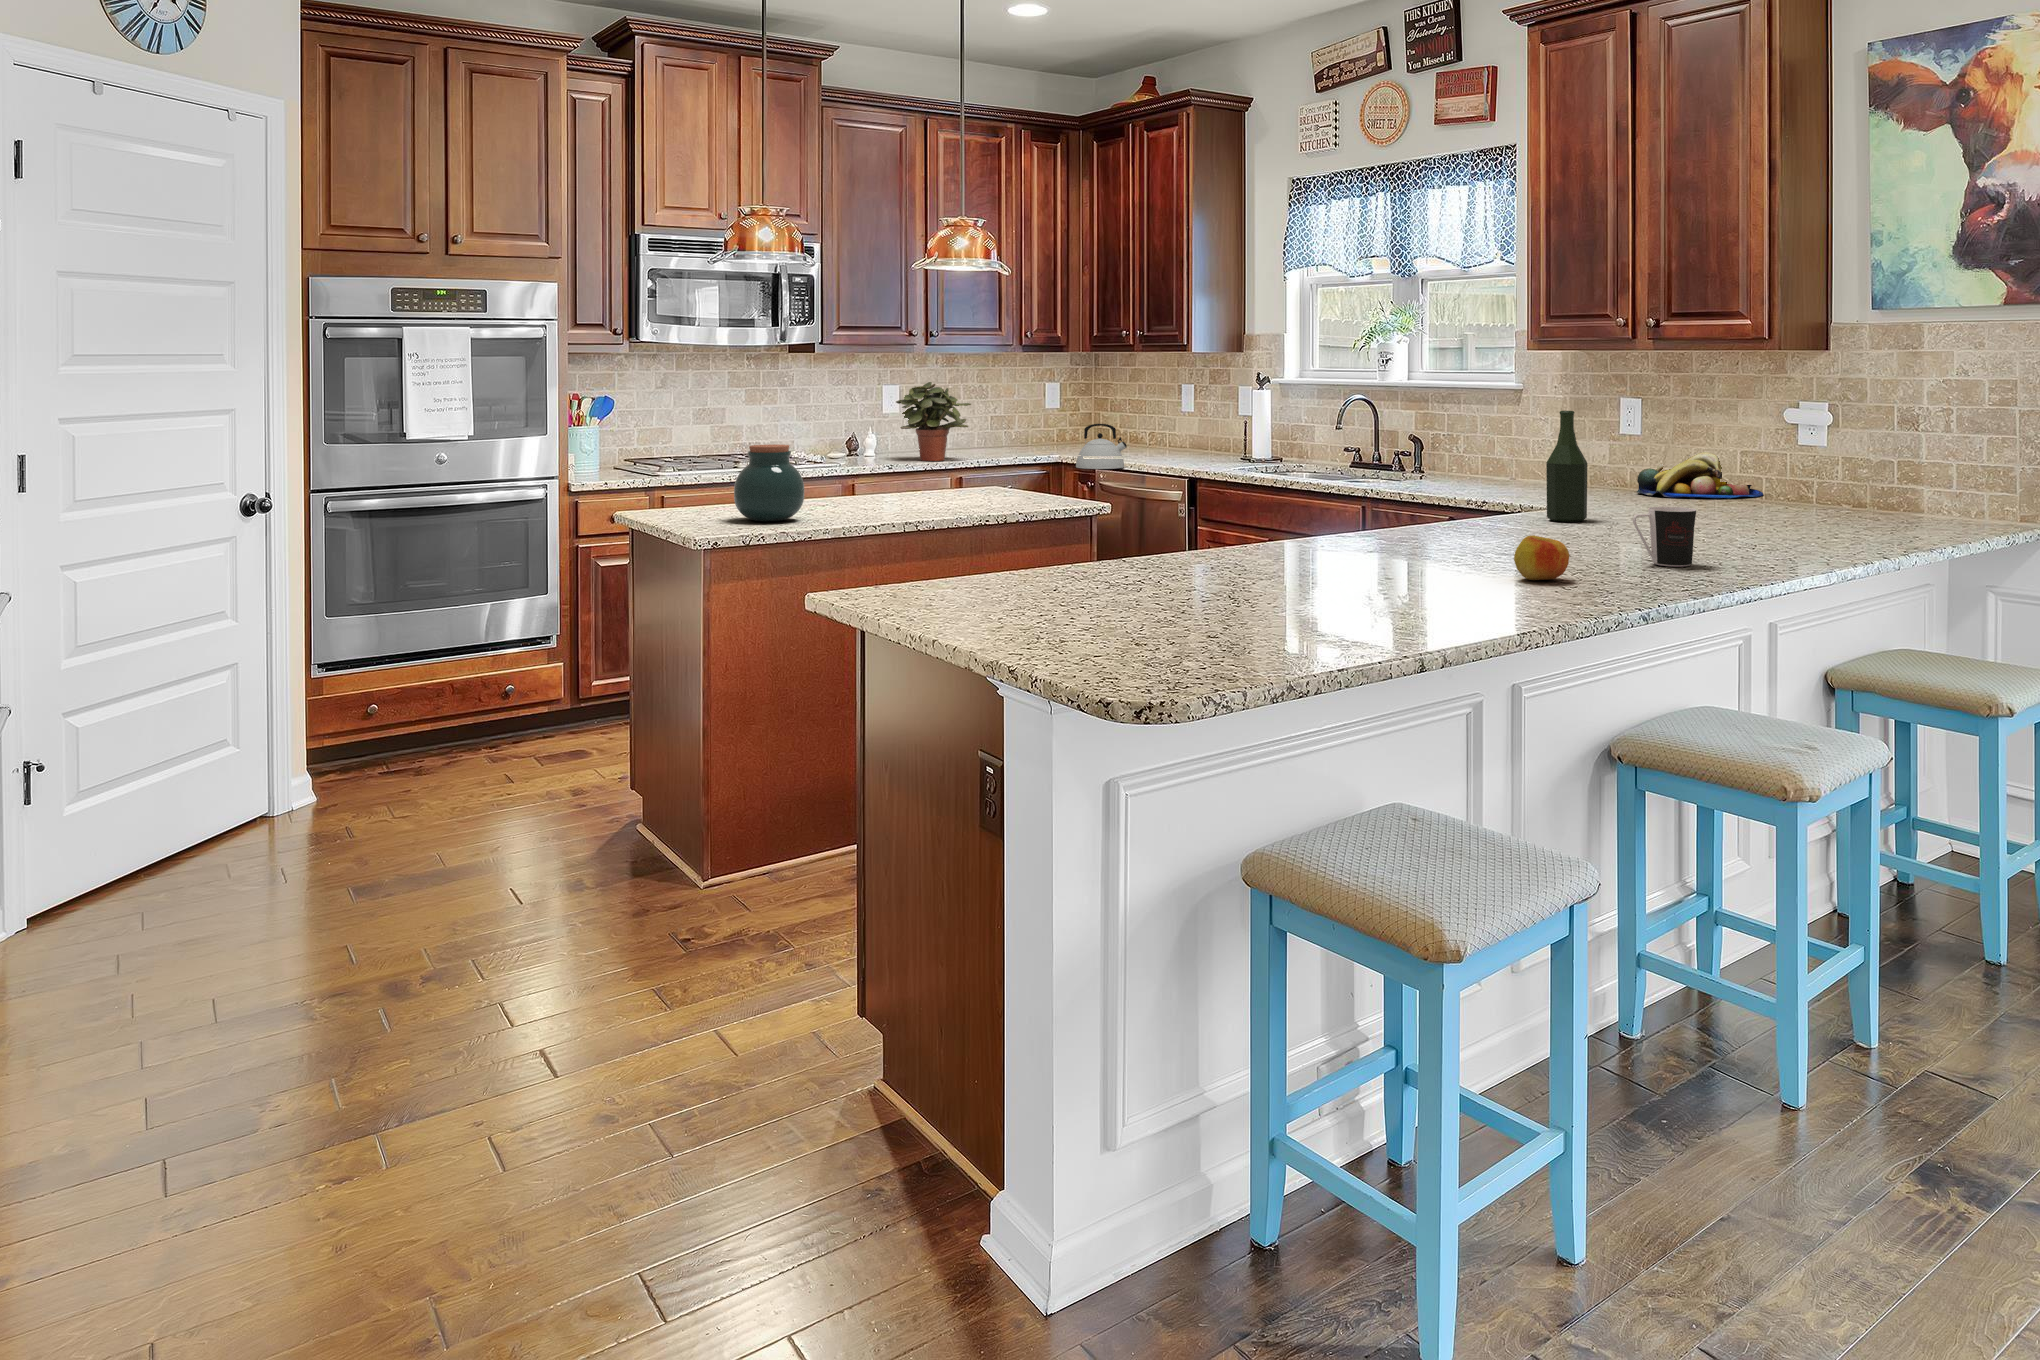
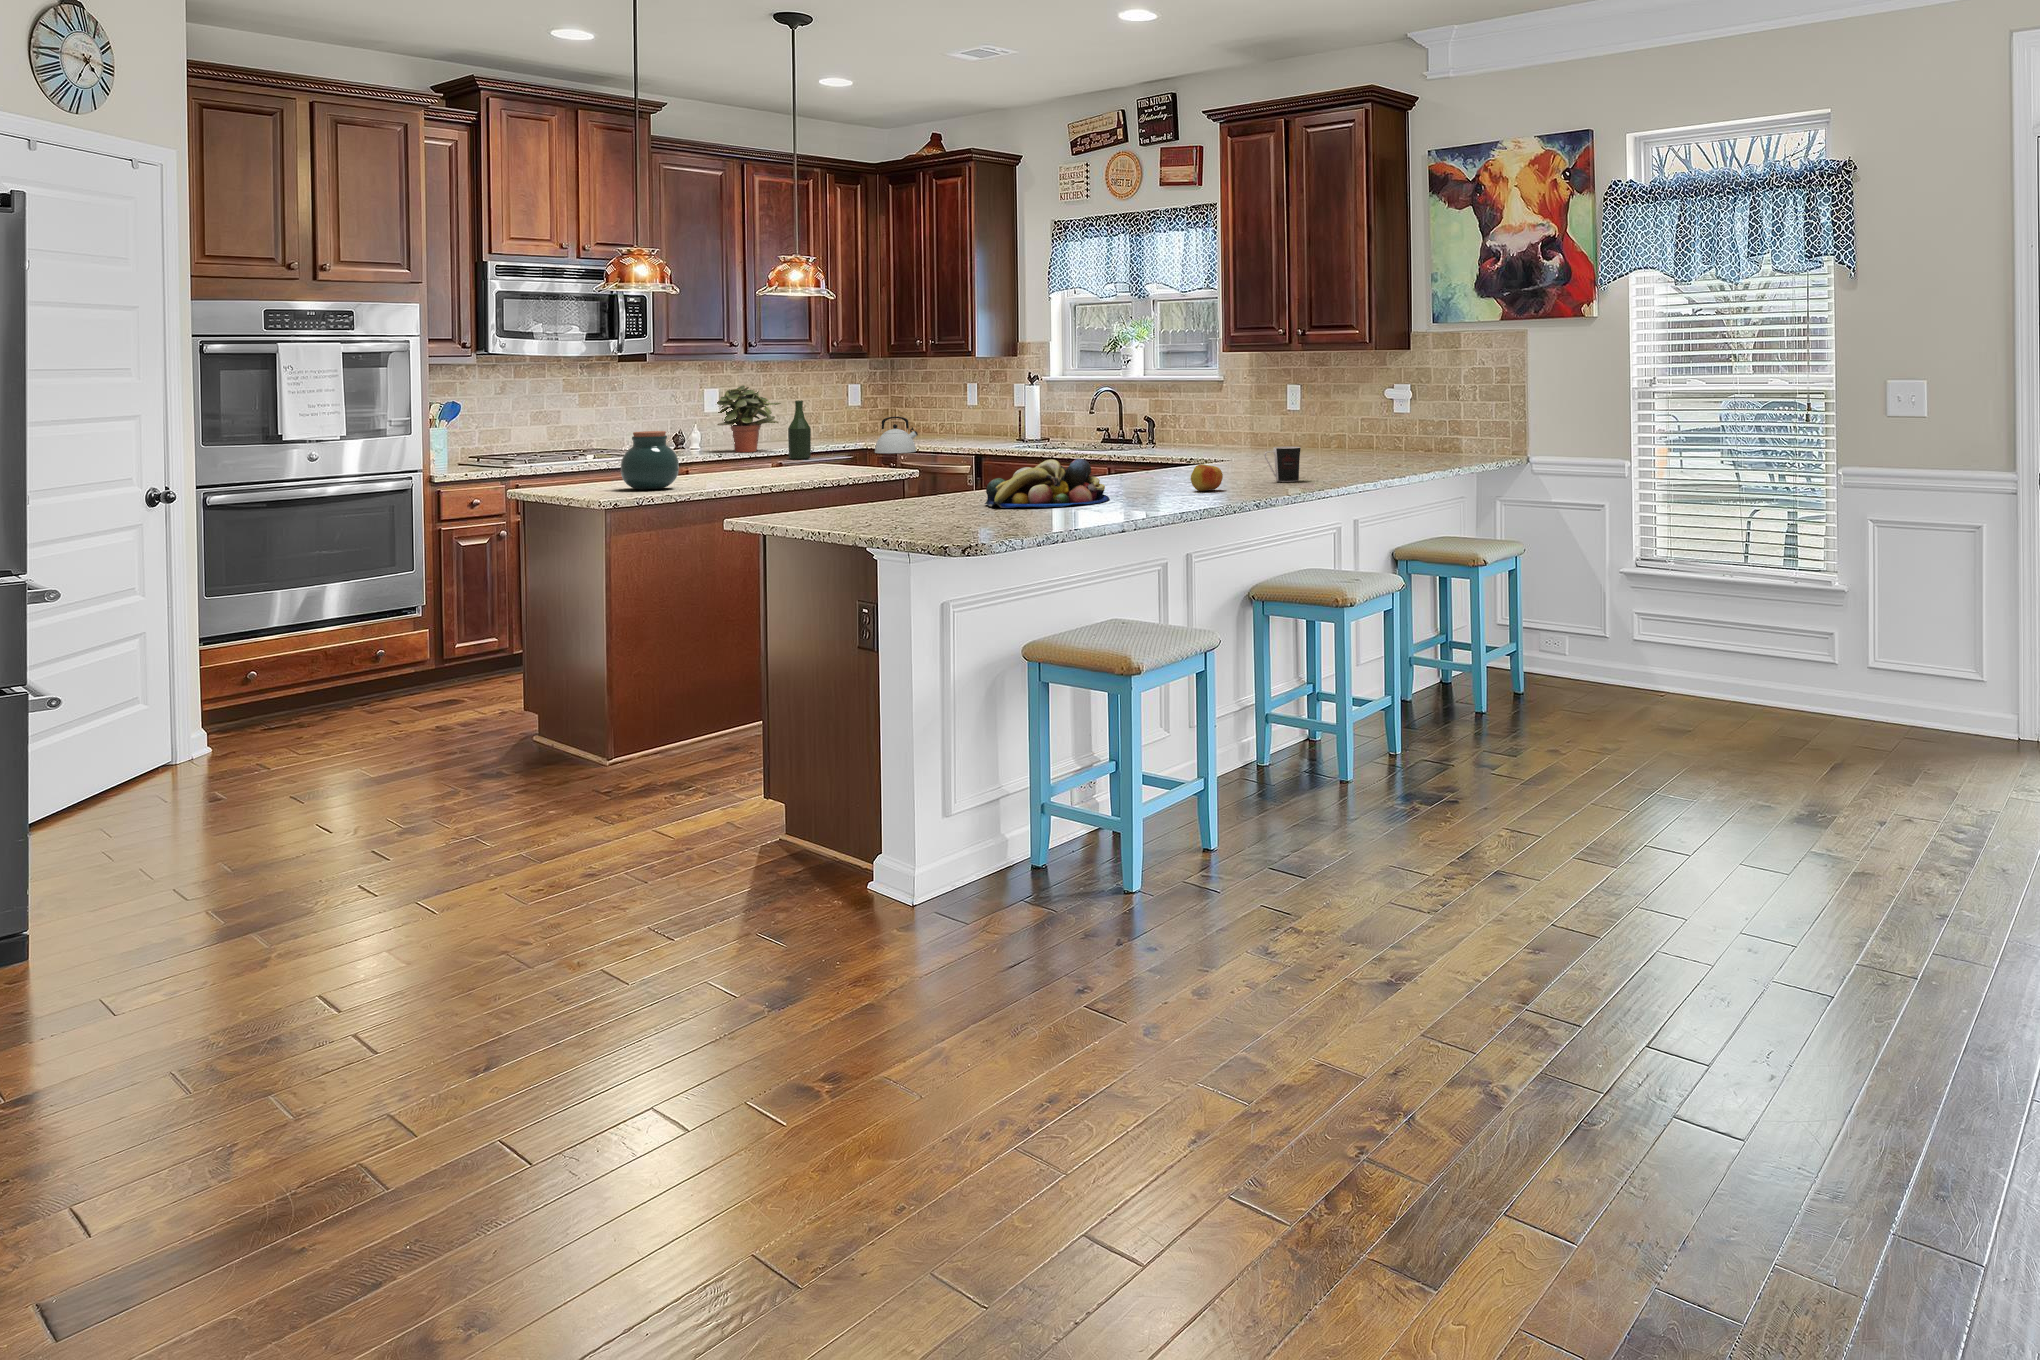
bottle: present [1546,411,1587,522] -> present [788,401,811,459]
fruit bowl: present [1637,452,1763,498] -> present [985,459,1109,508]

